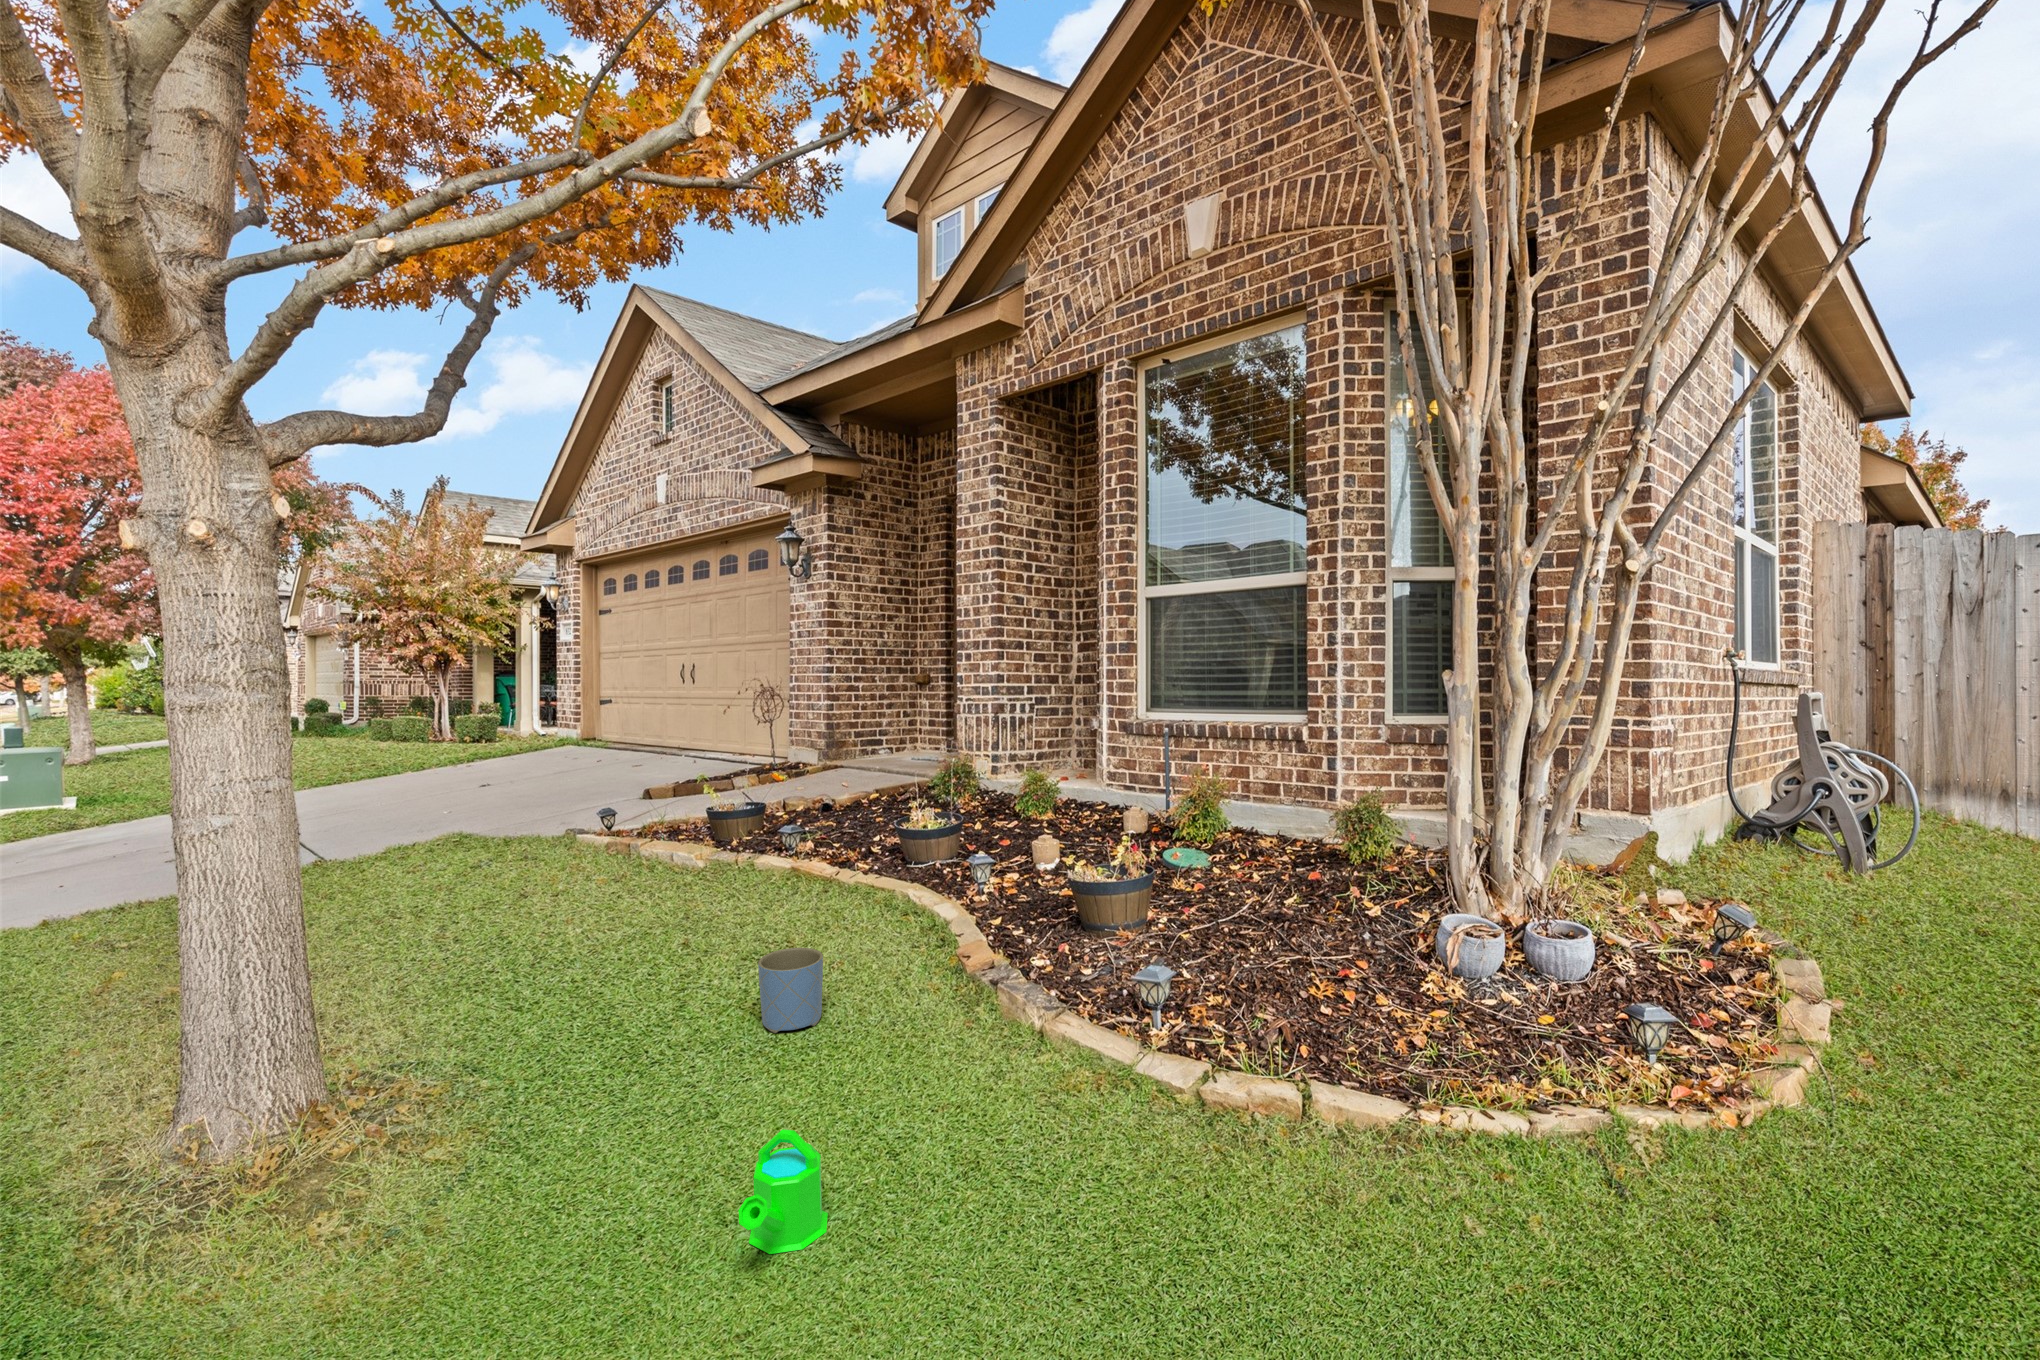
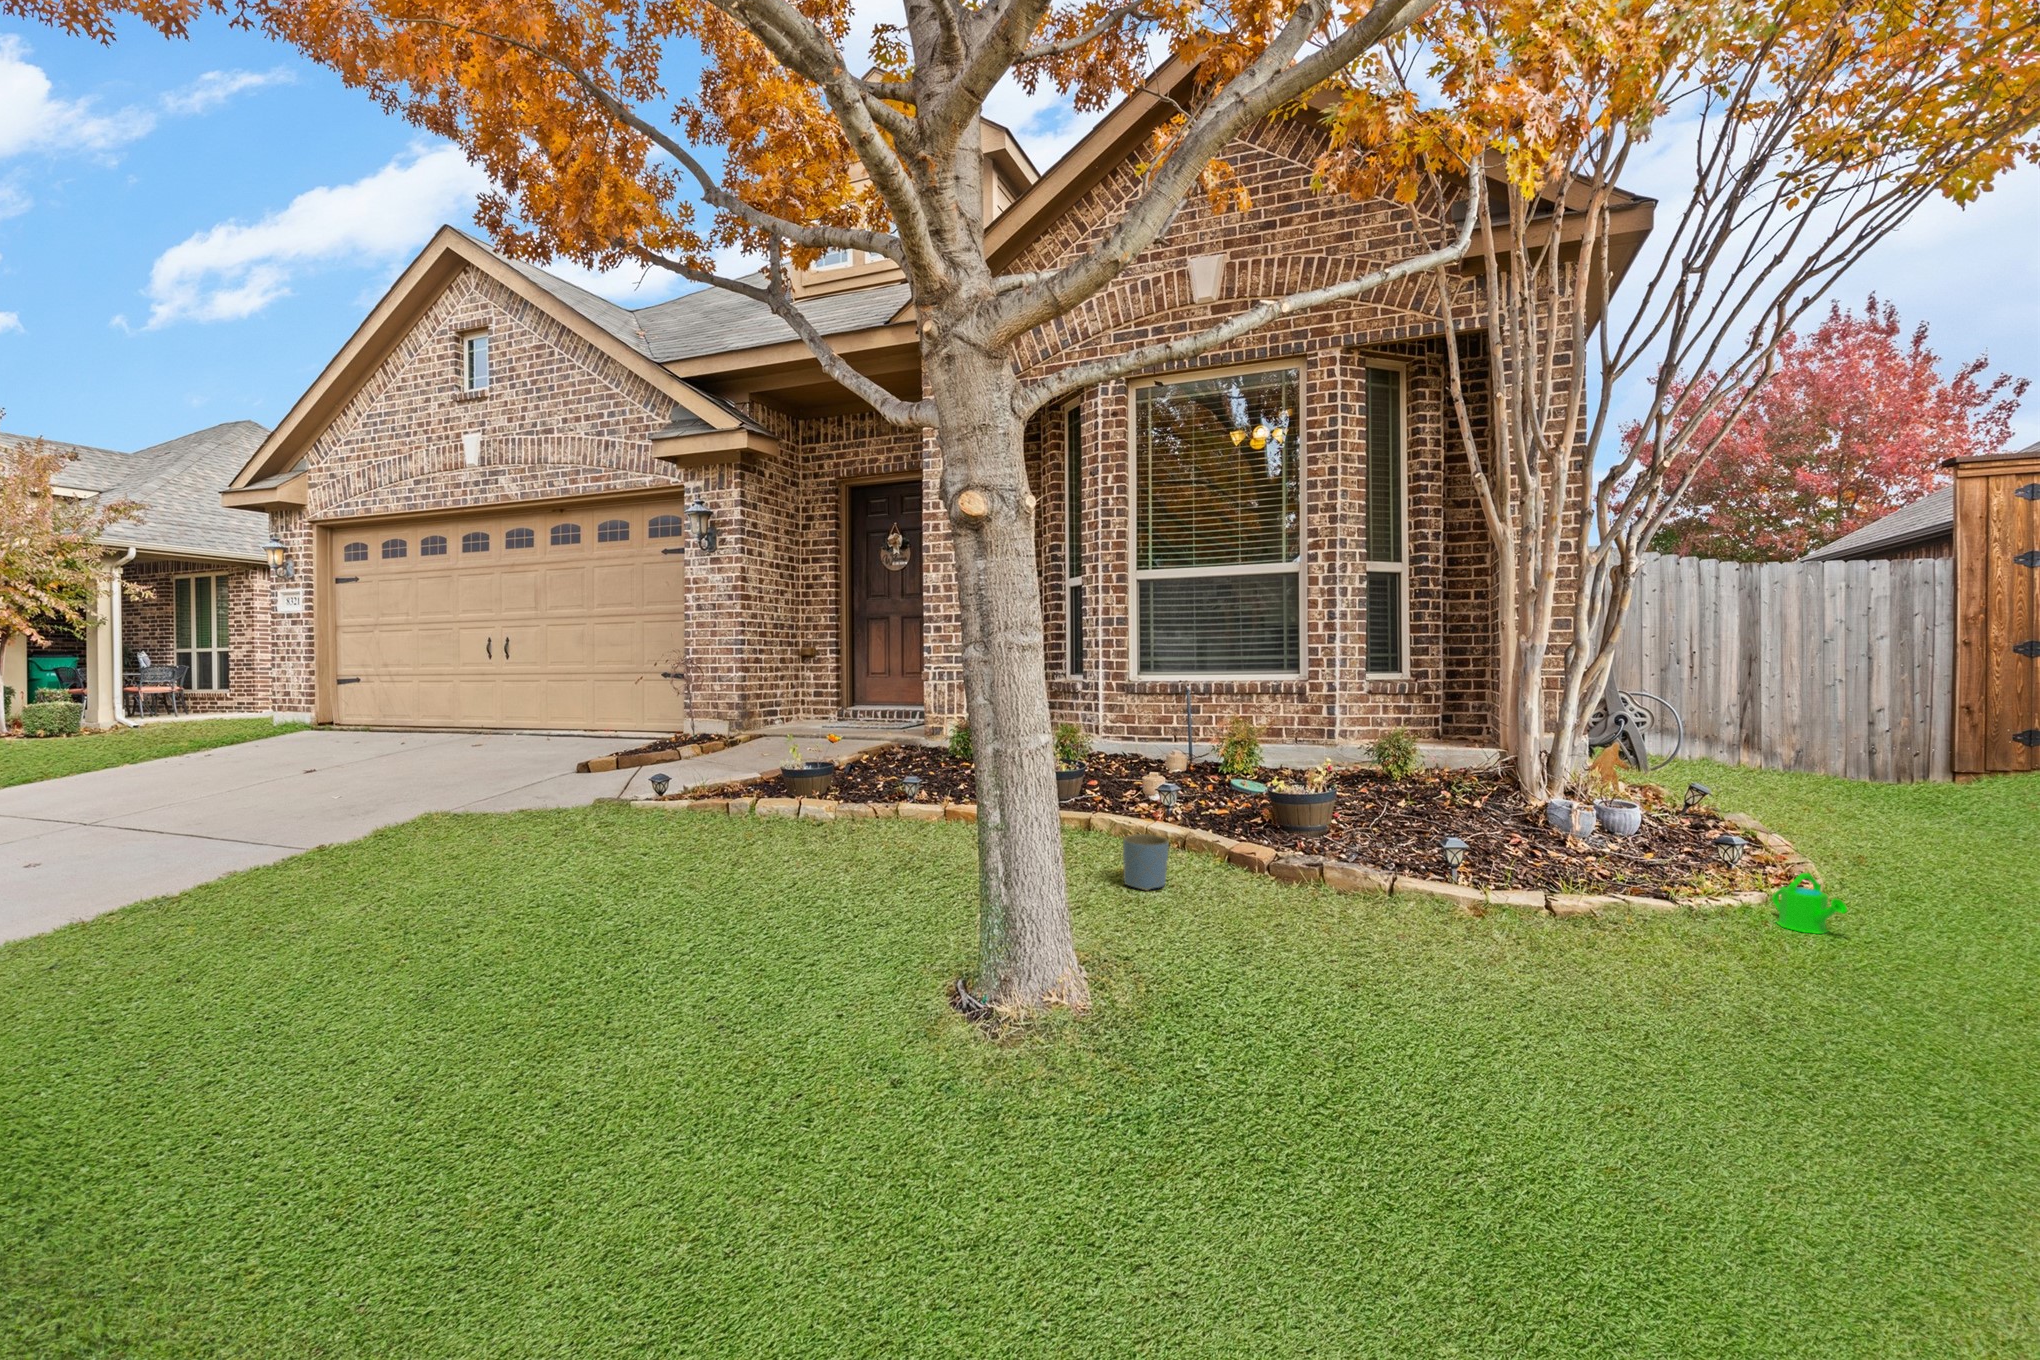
watering can: present [738,1129,828,1254] -> present [1772,873,1847,934]

